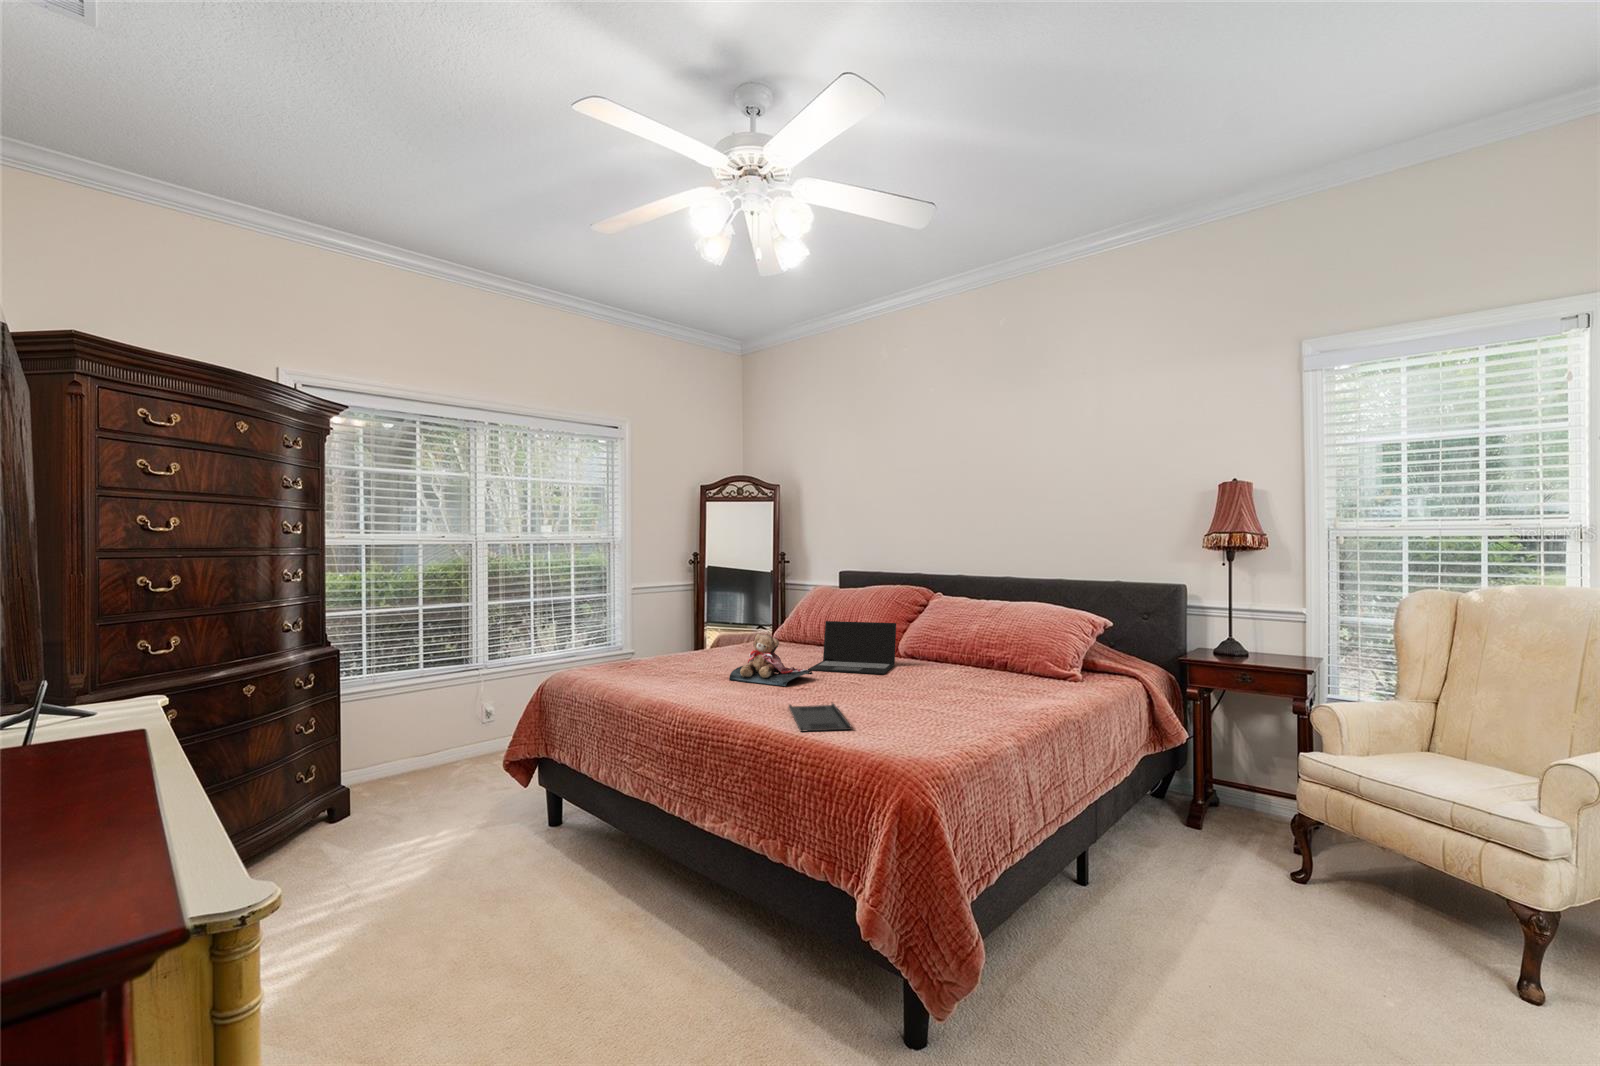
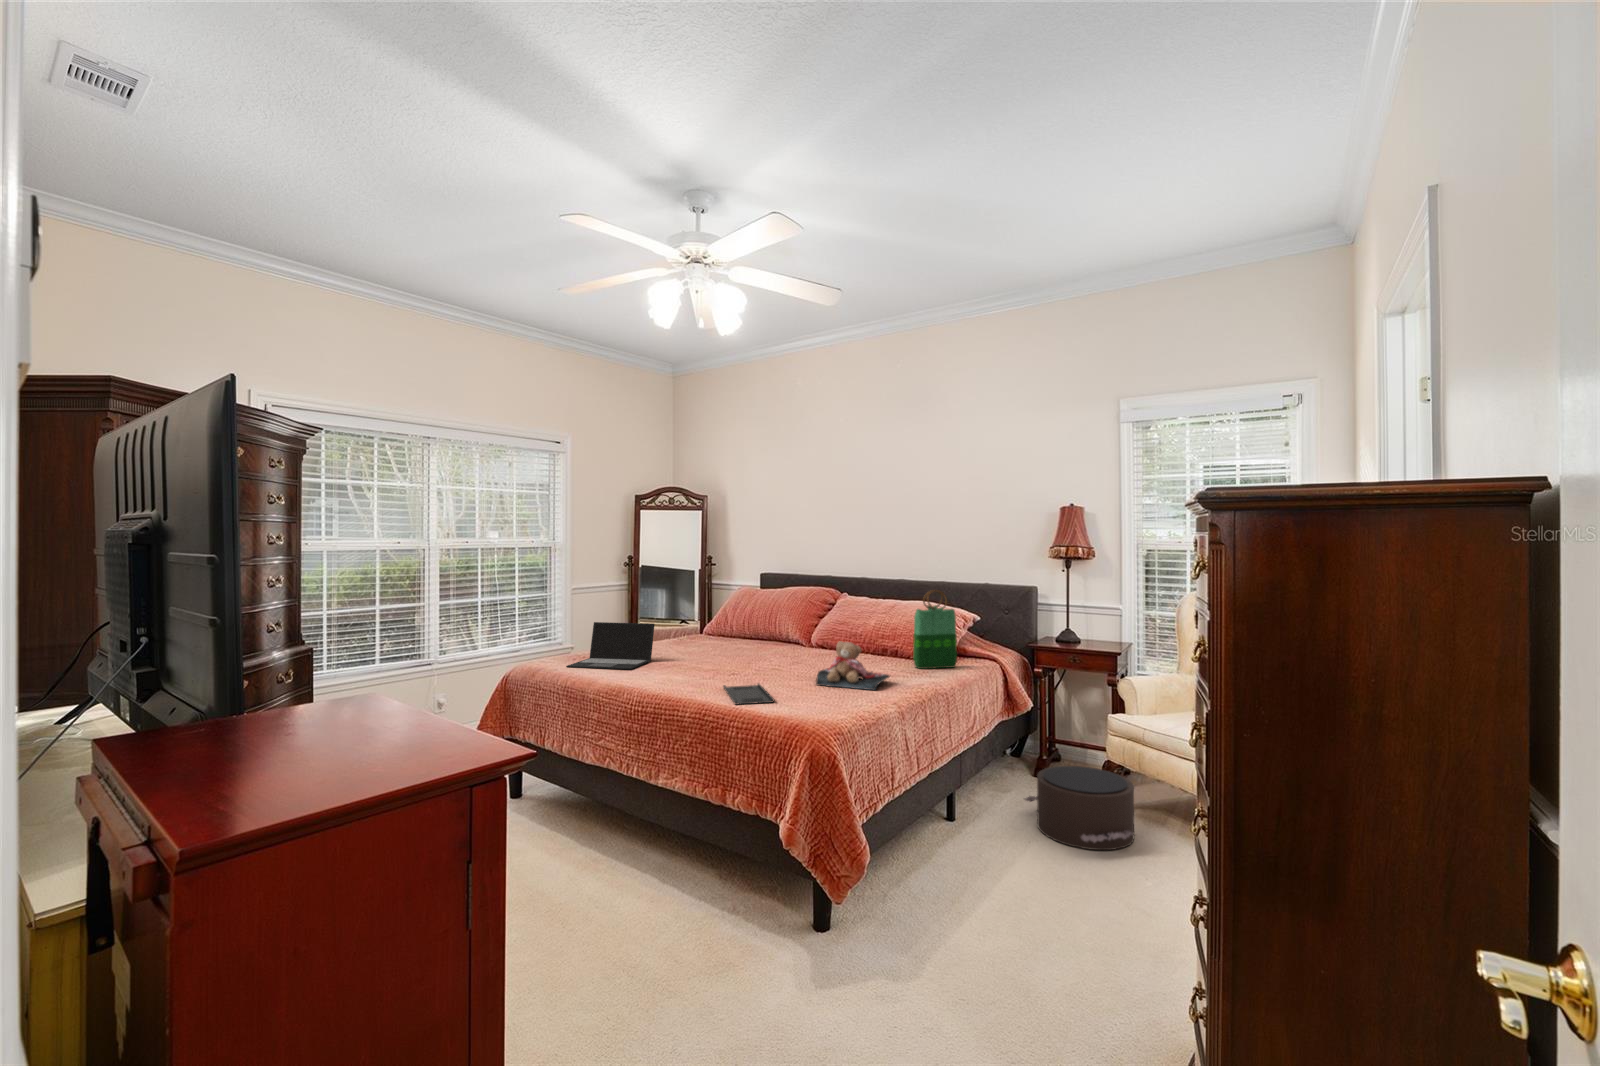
tote bag: none [1030,587,1087,687] -> present [913,590,957,669]
laptop: present [808,621,896,674] -> present [566,622,655,670]
teddy bear: present [729,634,813,686] -> present [816,641,890,690]
pouf: none [1181,819,1355,943] -> present [1025,766,1135,850]

